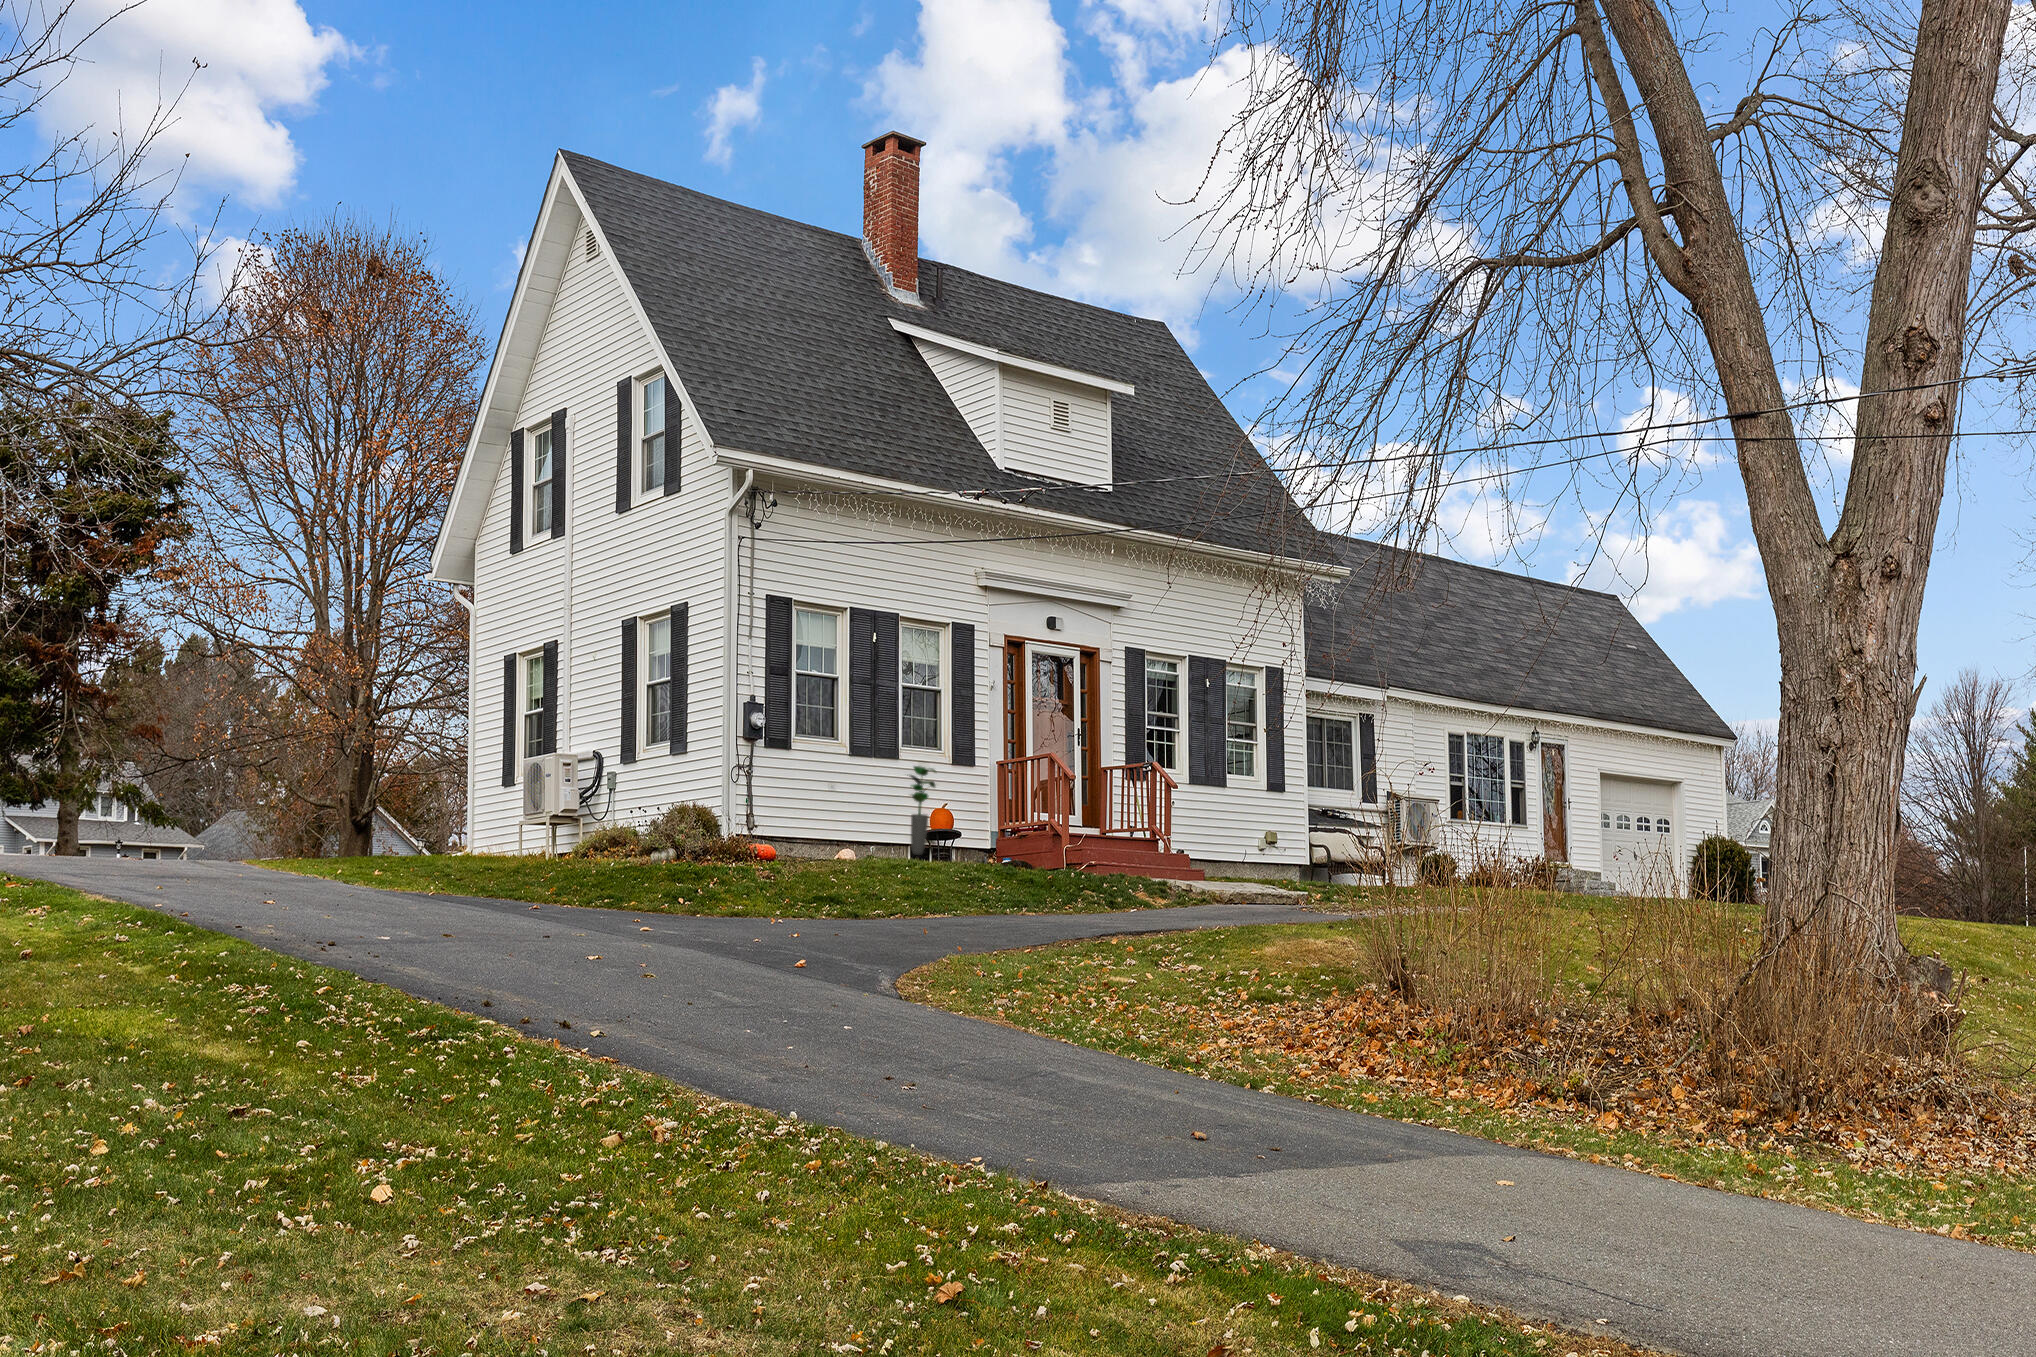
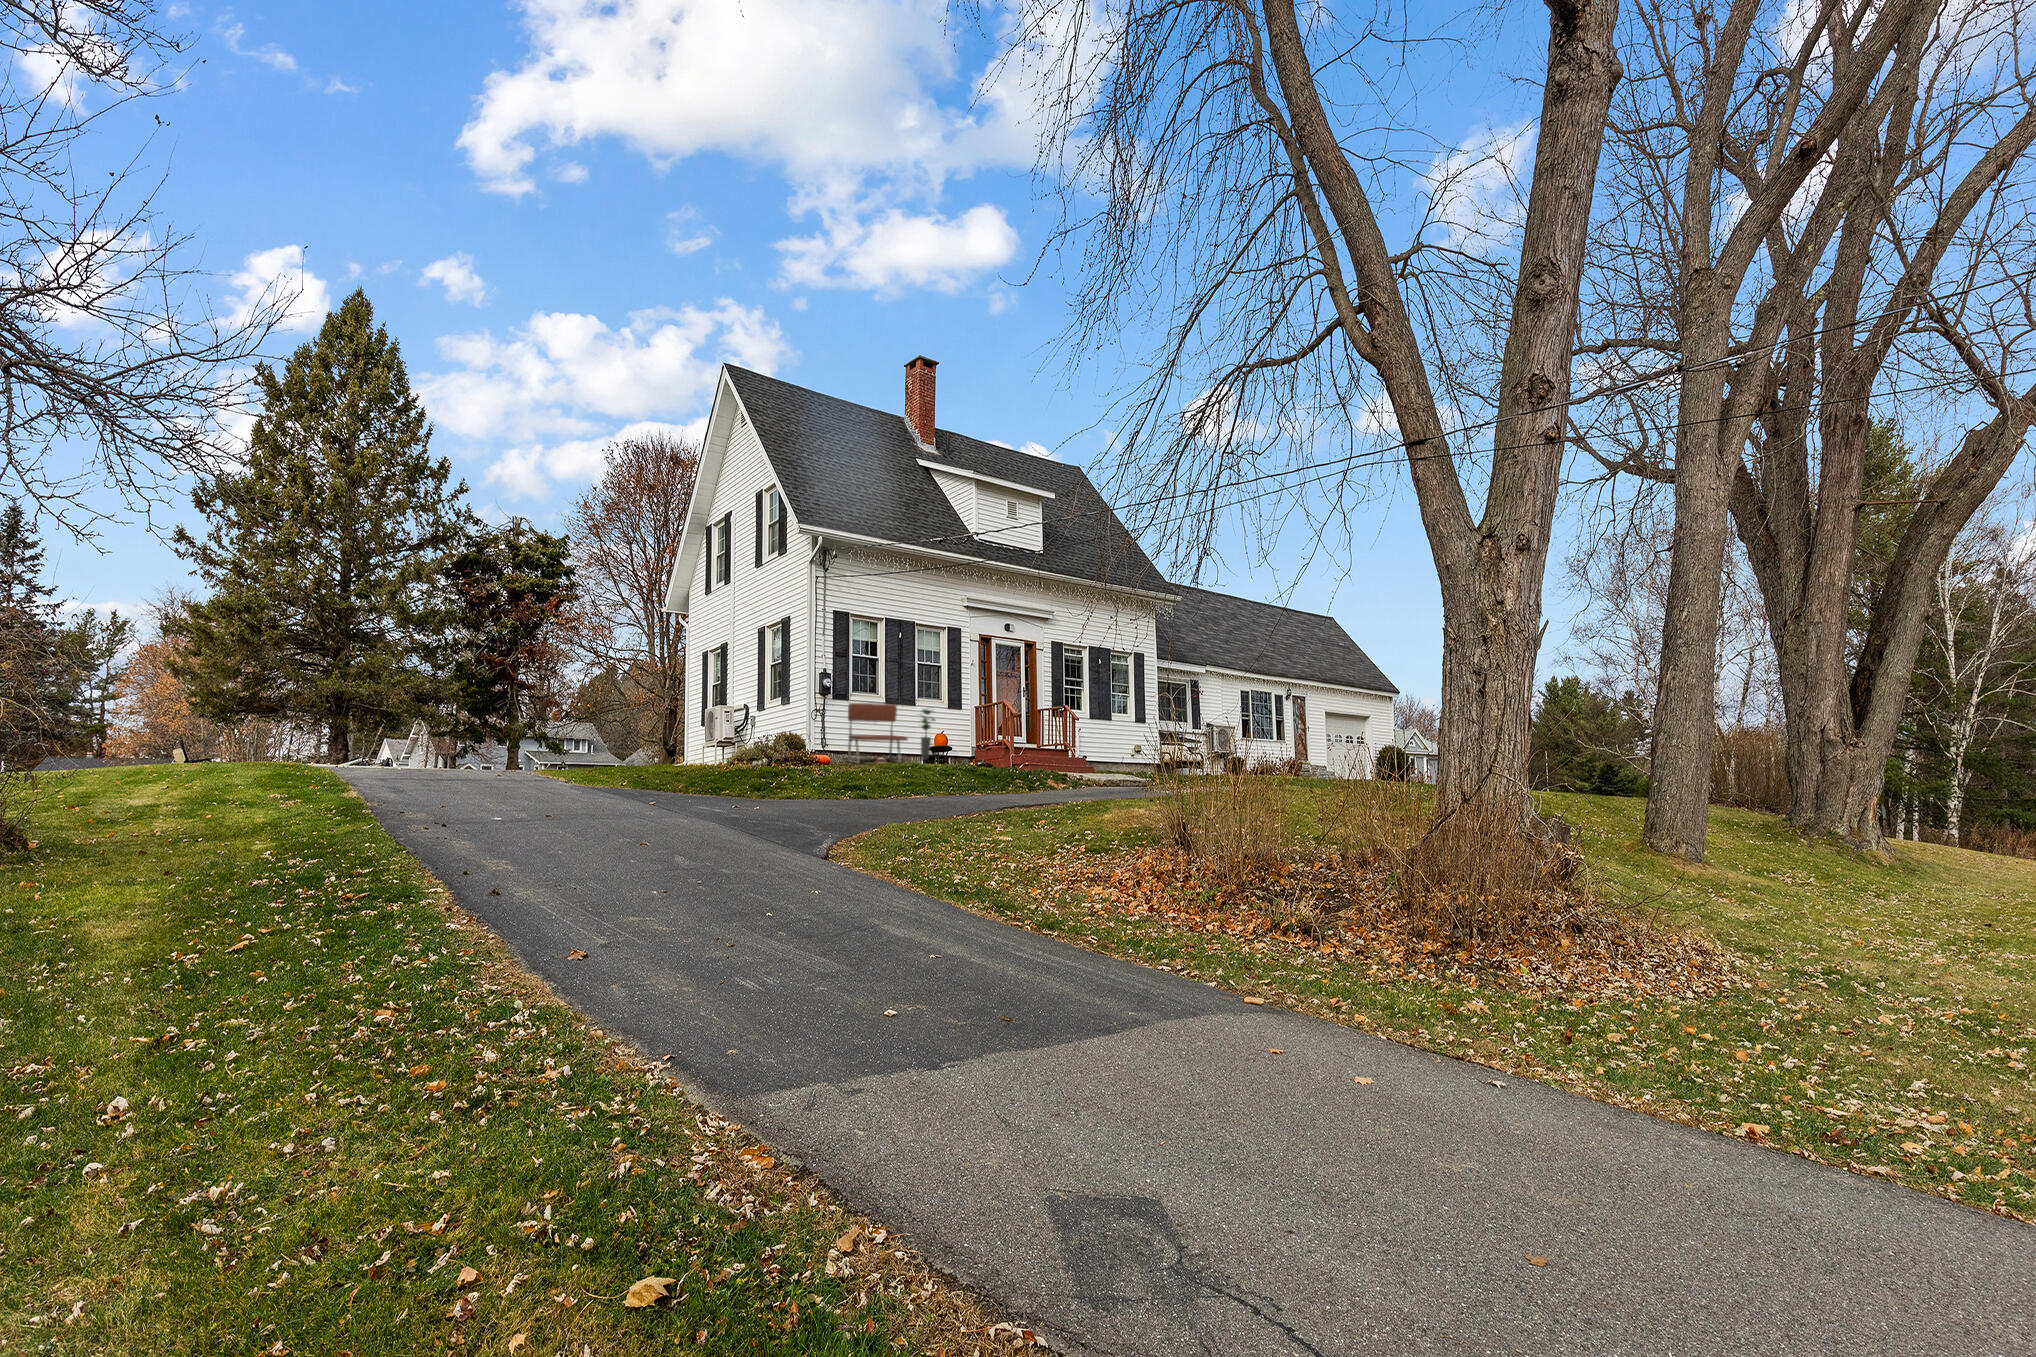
bench: none [791,755,895,860] -> present [848,703,908,764]

